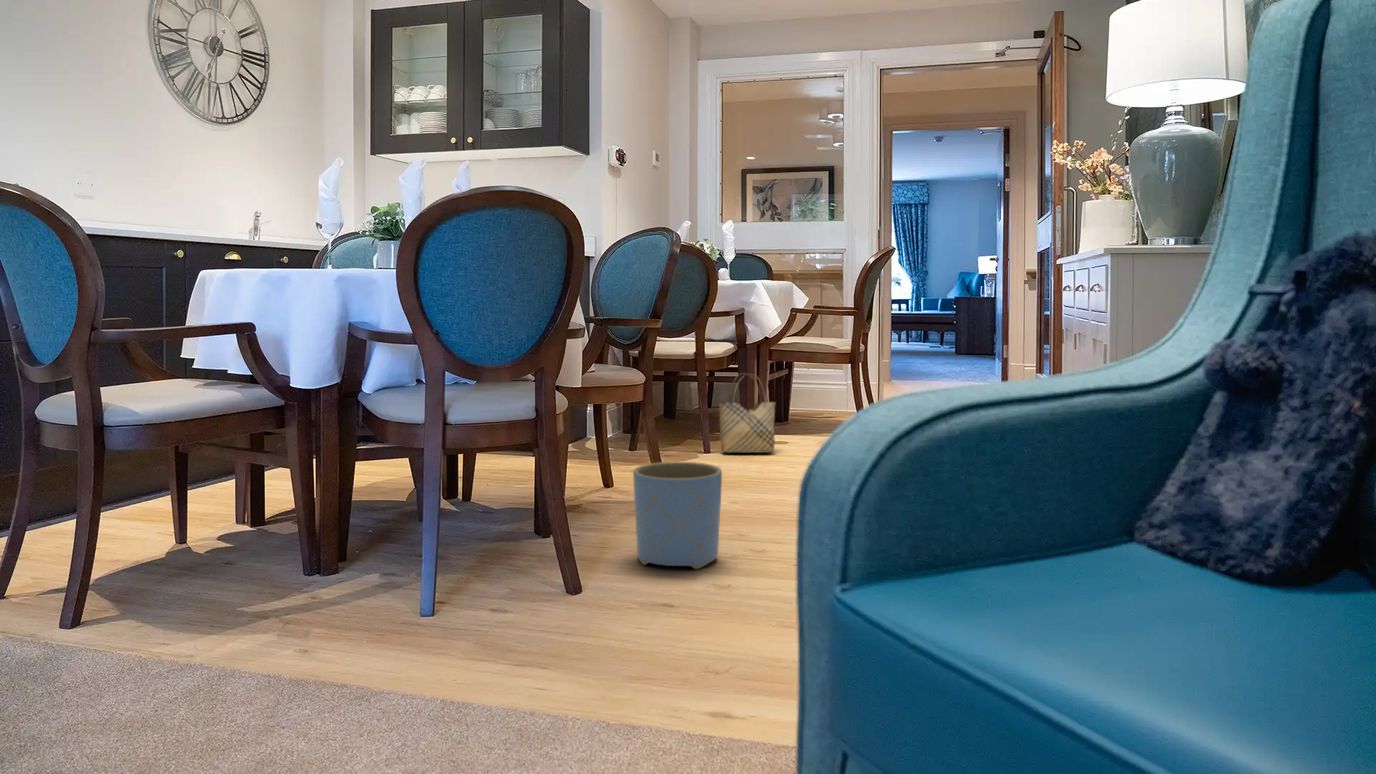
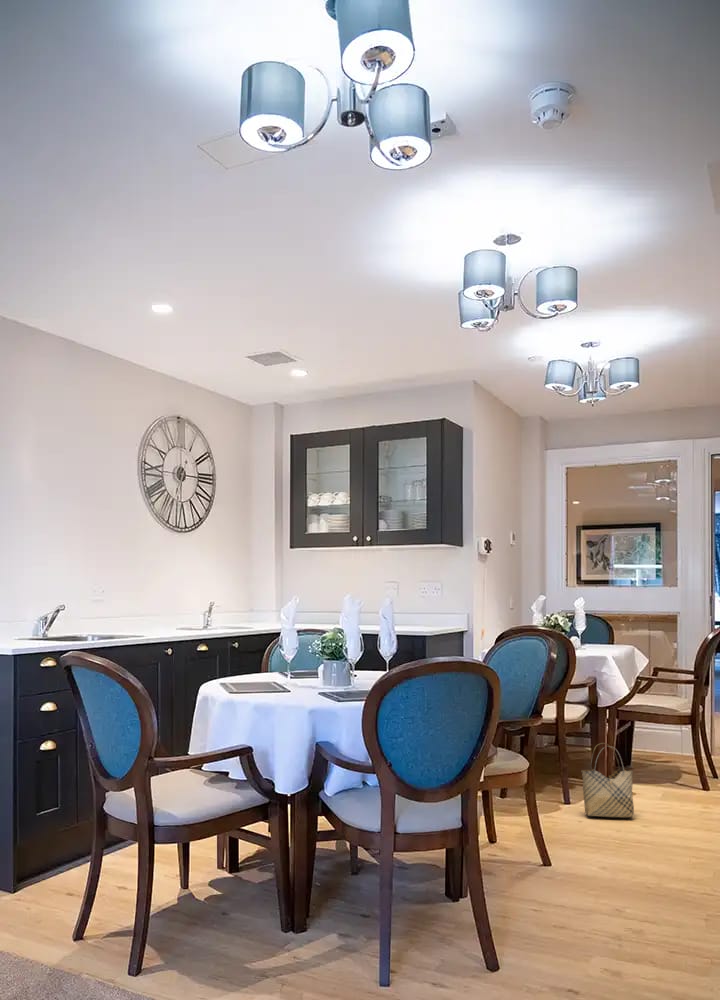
planter: present [633,462,722,569] -> none [535,859,610,963]

